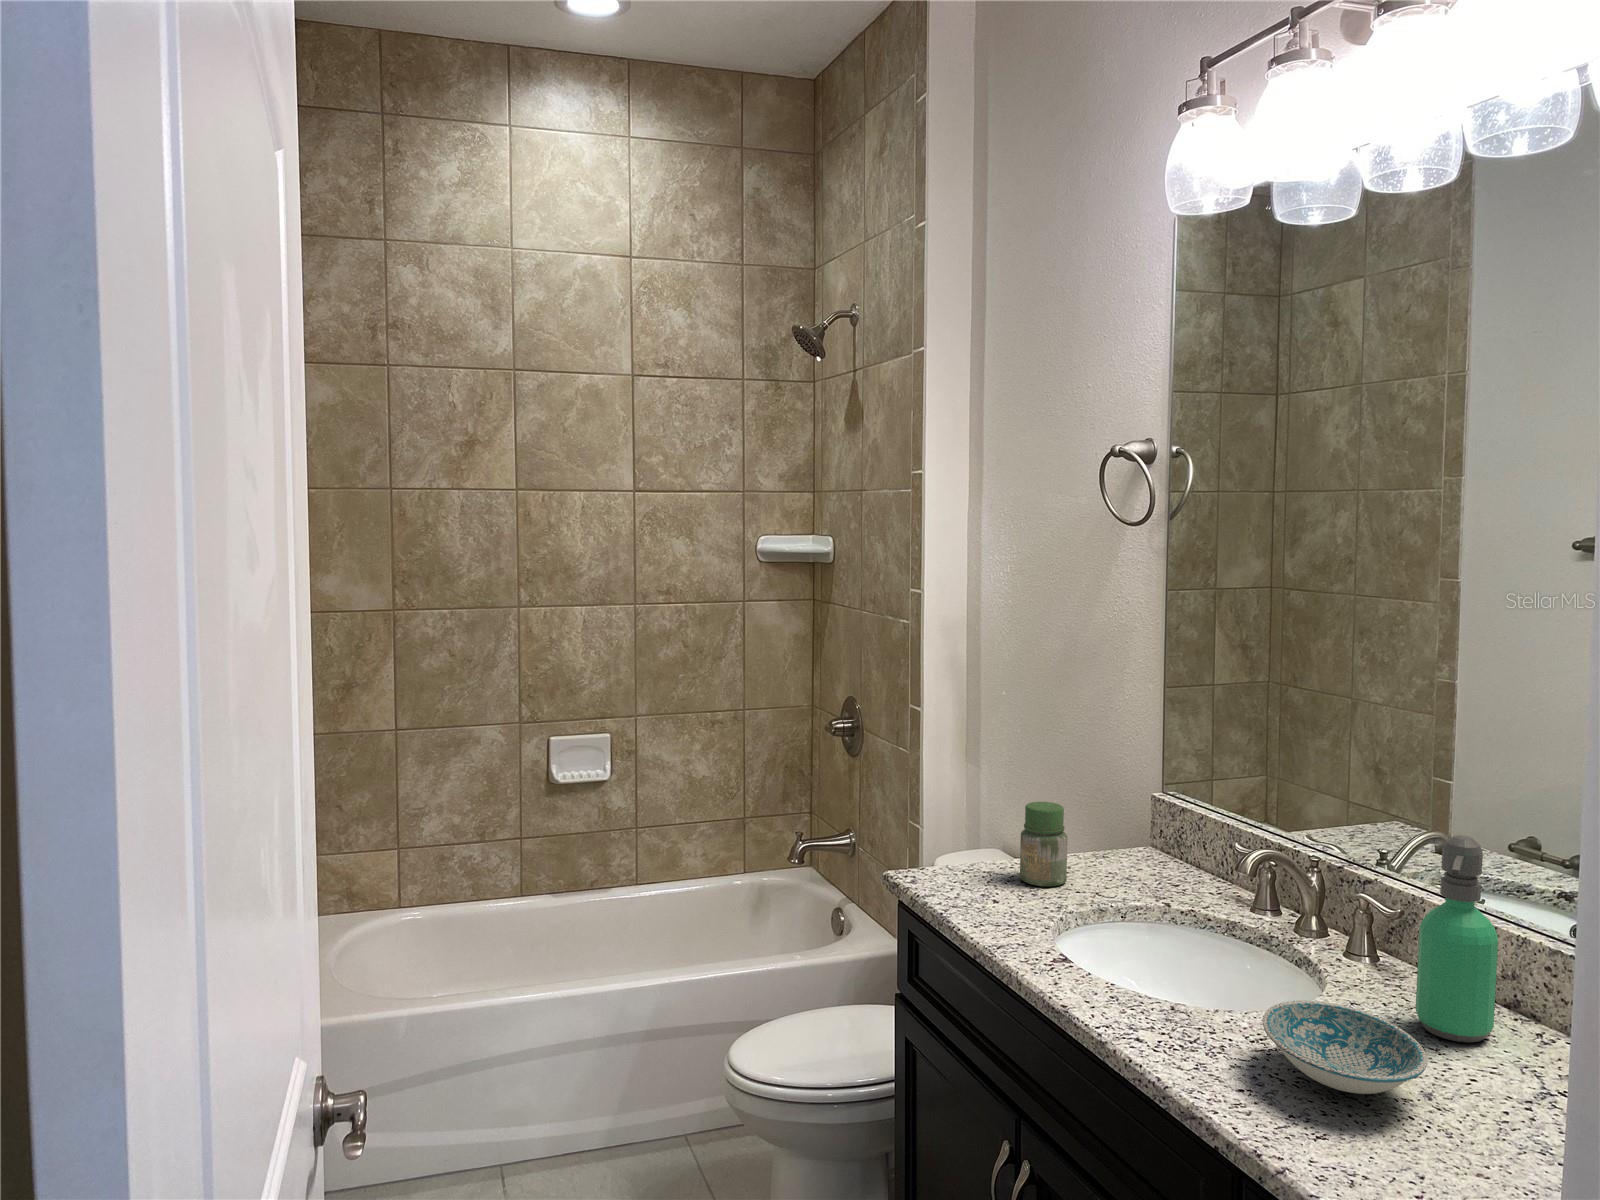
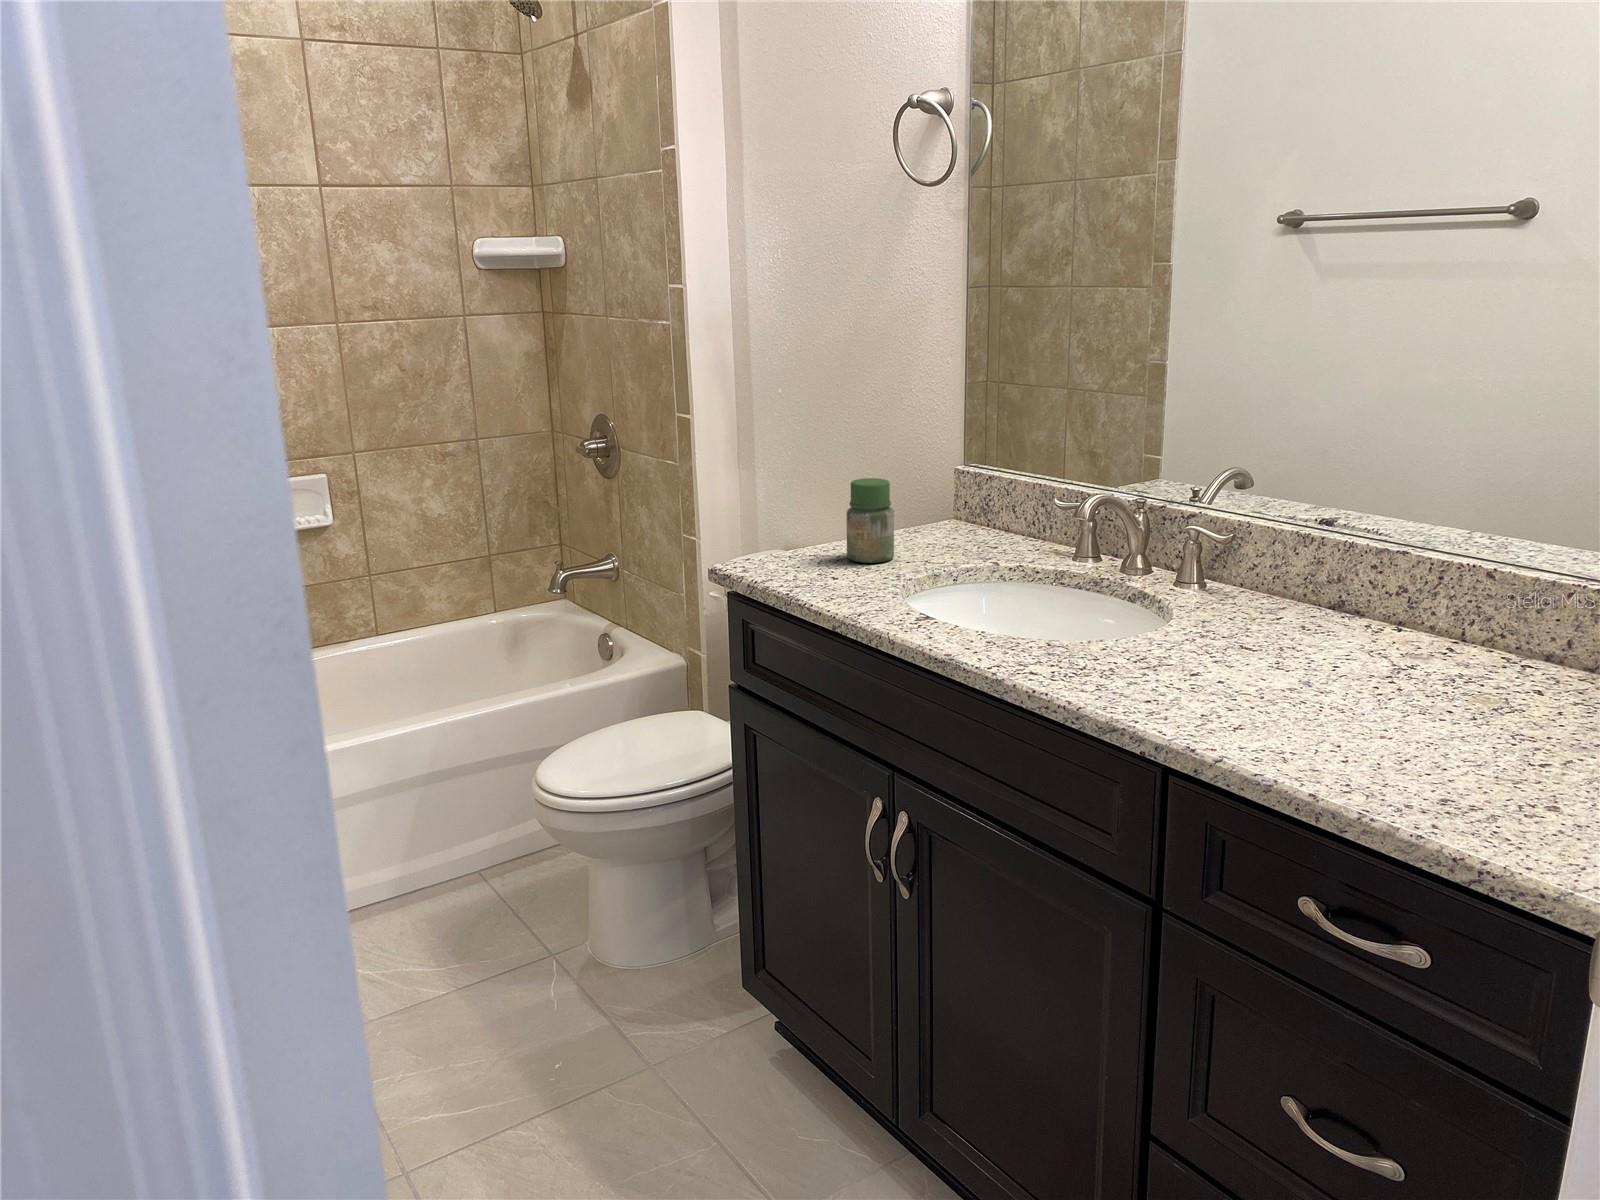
soap dispenser: present [1416,835,1498,1043] -> none [1266,447,1345,639]
ceramic bowl: present [1262,1000,1427,1094] -> none [1156,615,1316,686]

